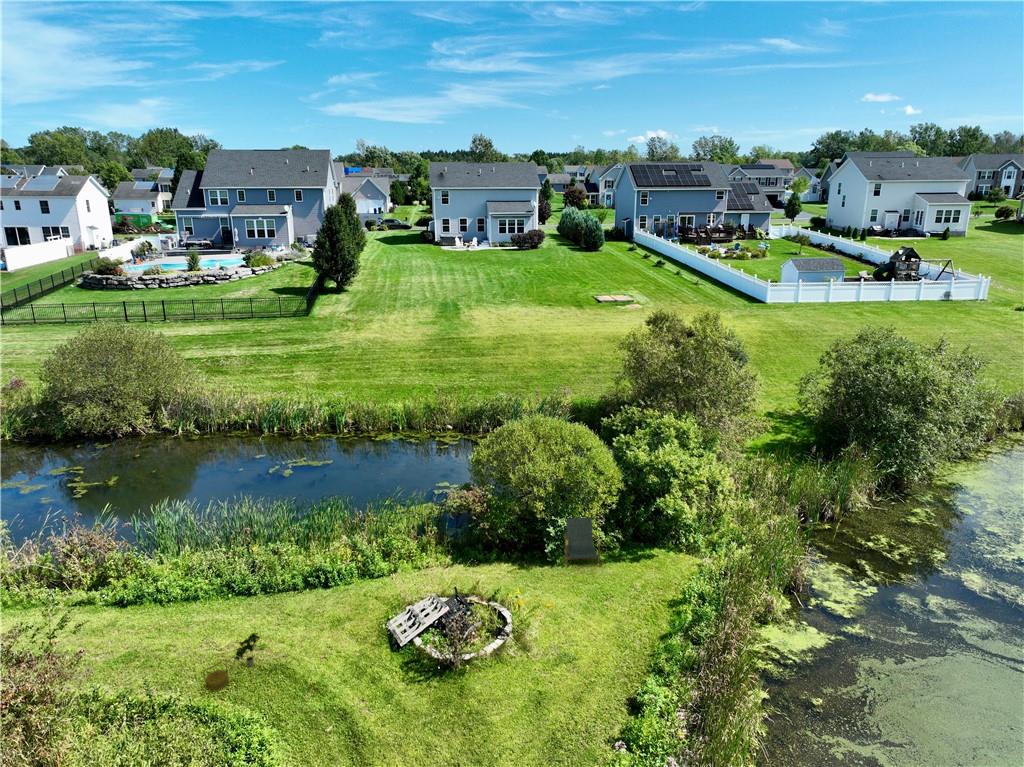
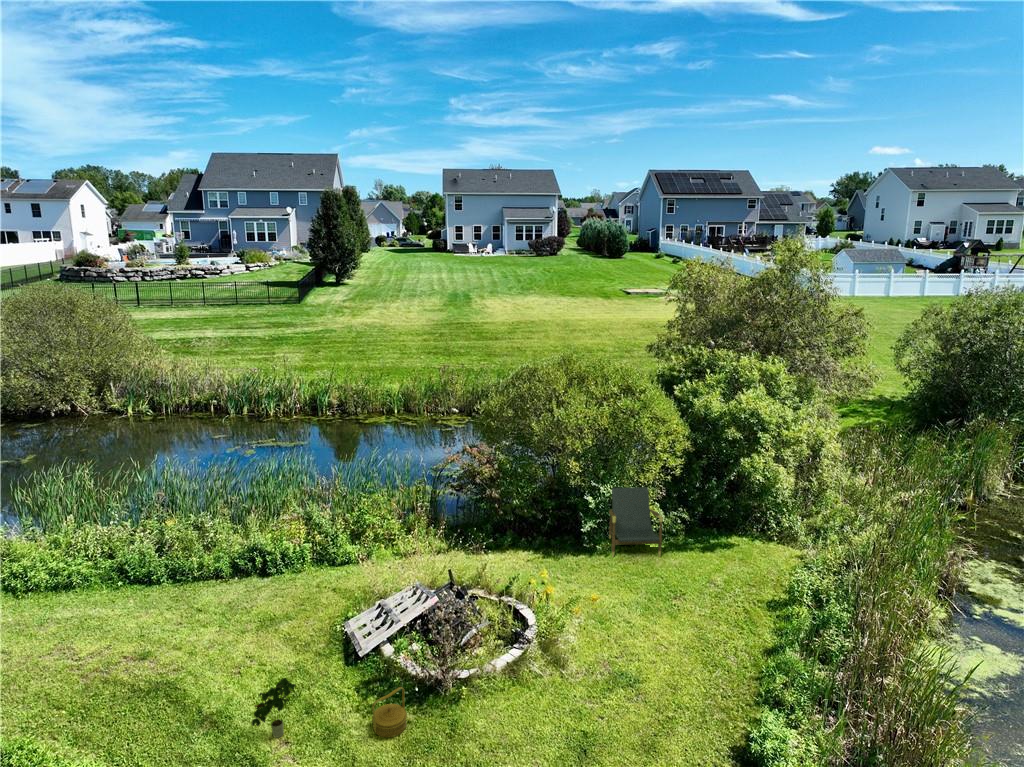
potted plant: present [235,633,260,667] -> present [252,678,296,738]
basket: present [203,660,228,690] -> present [372,687,407,737]

